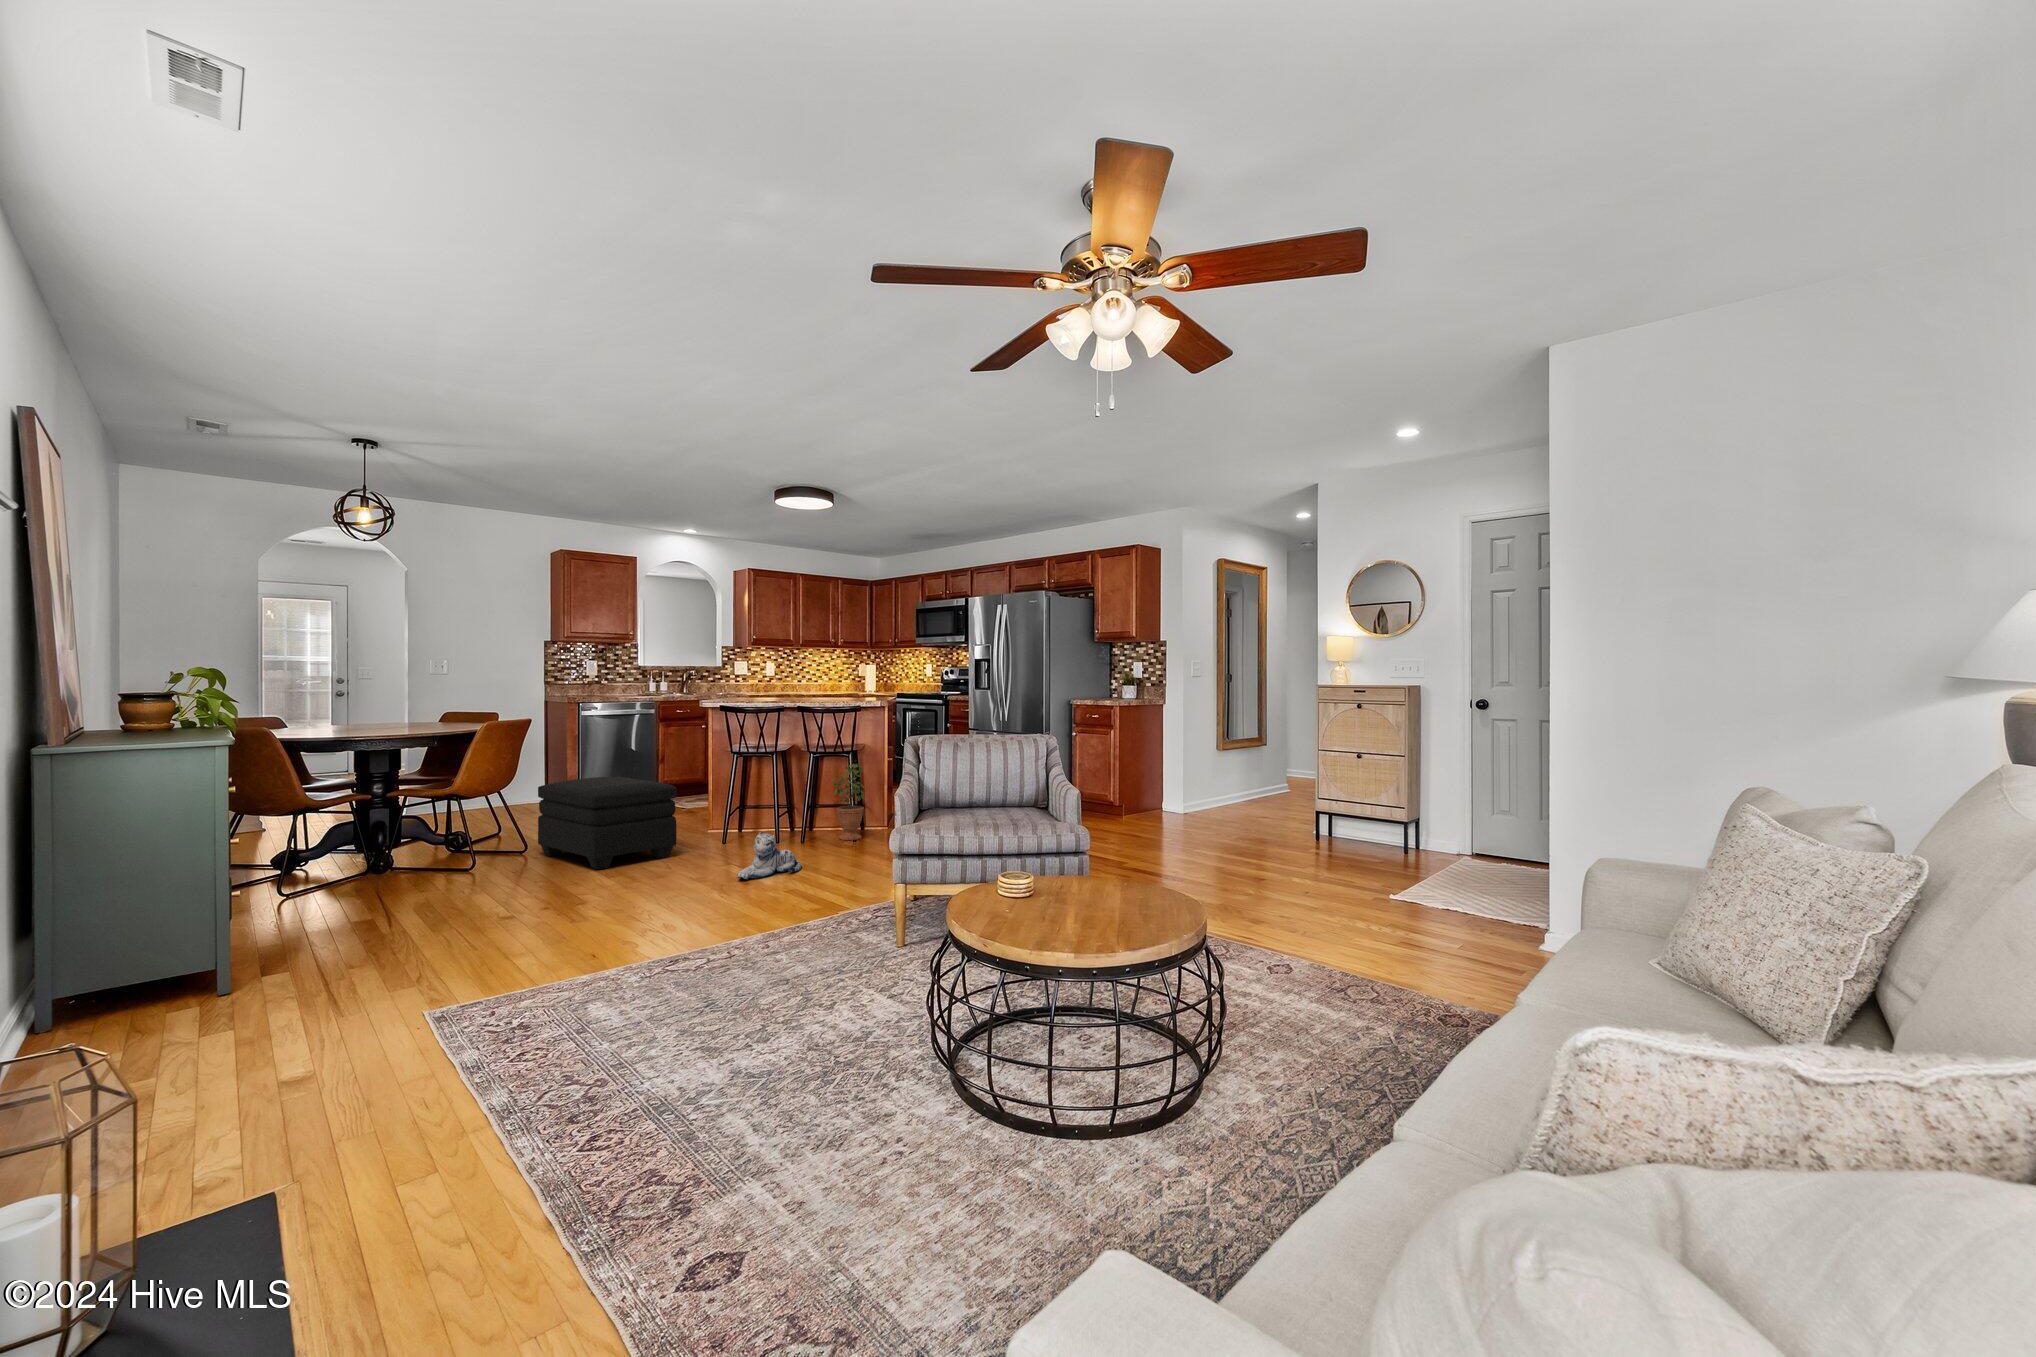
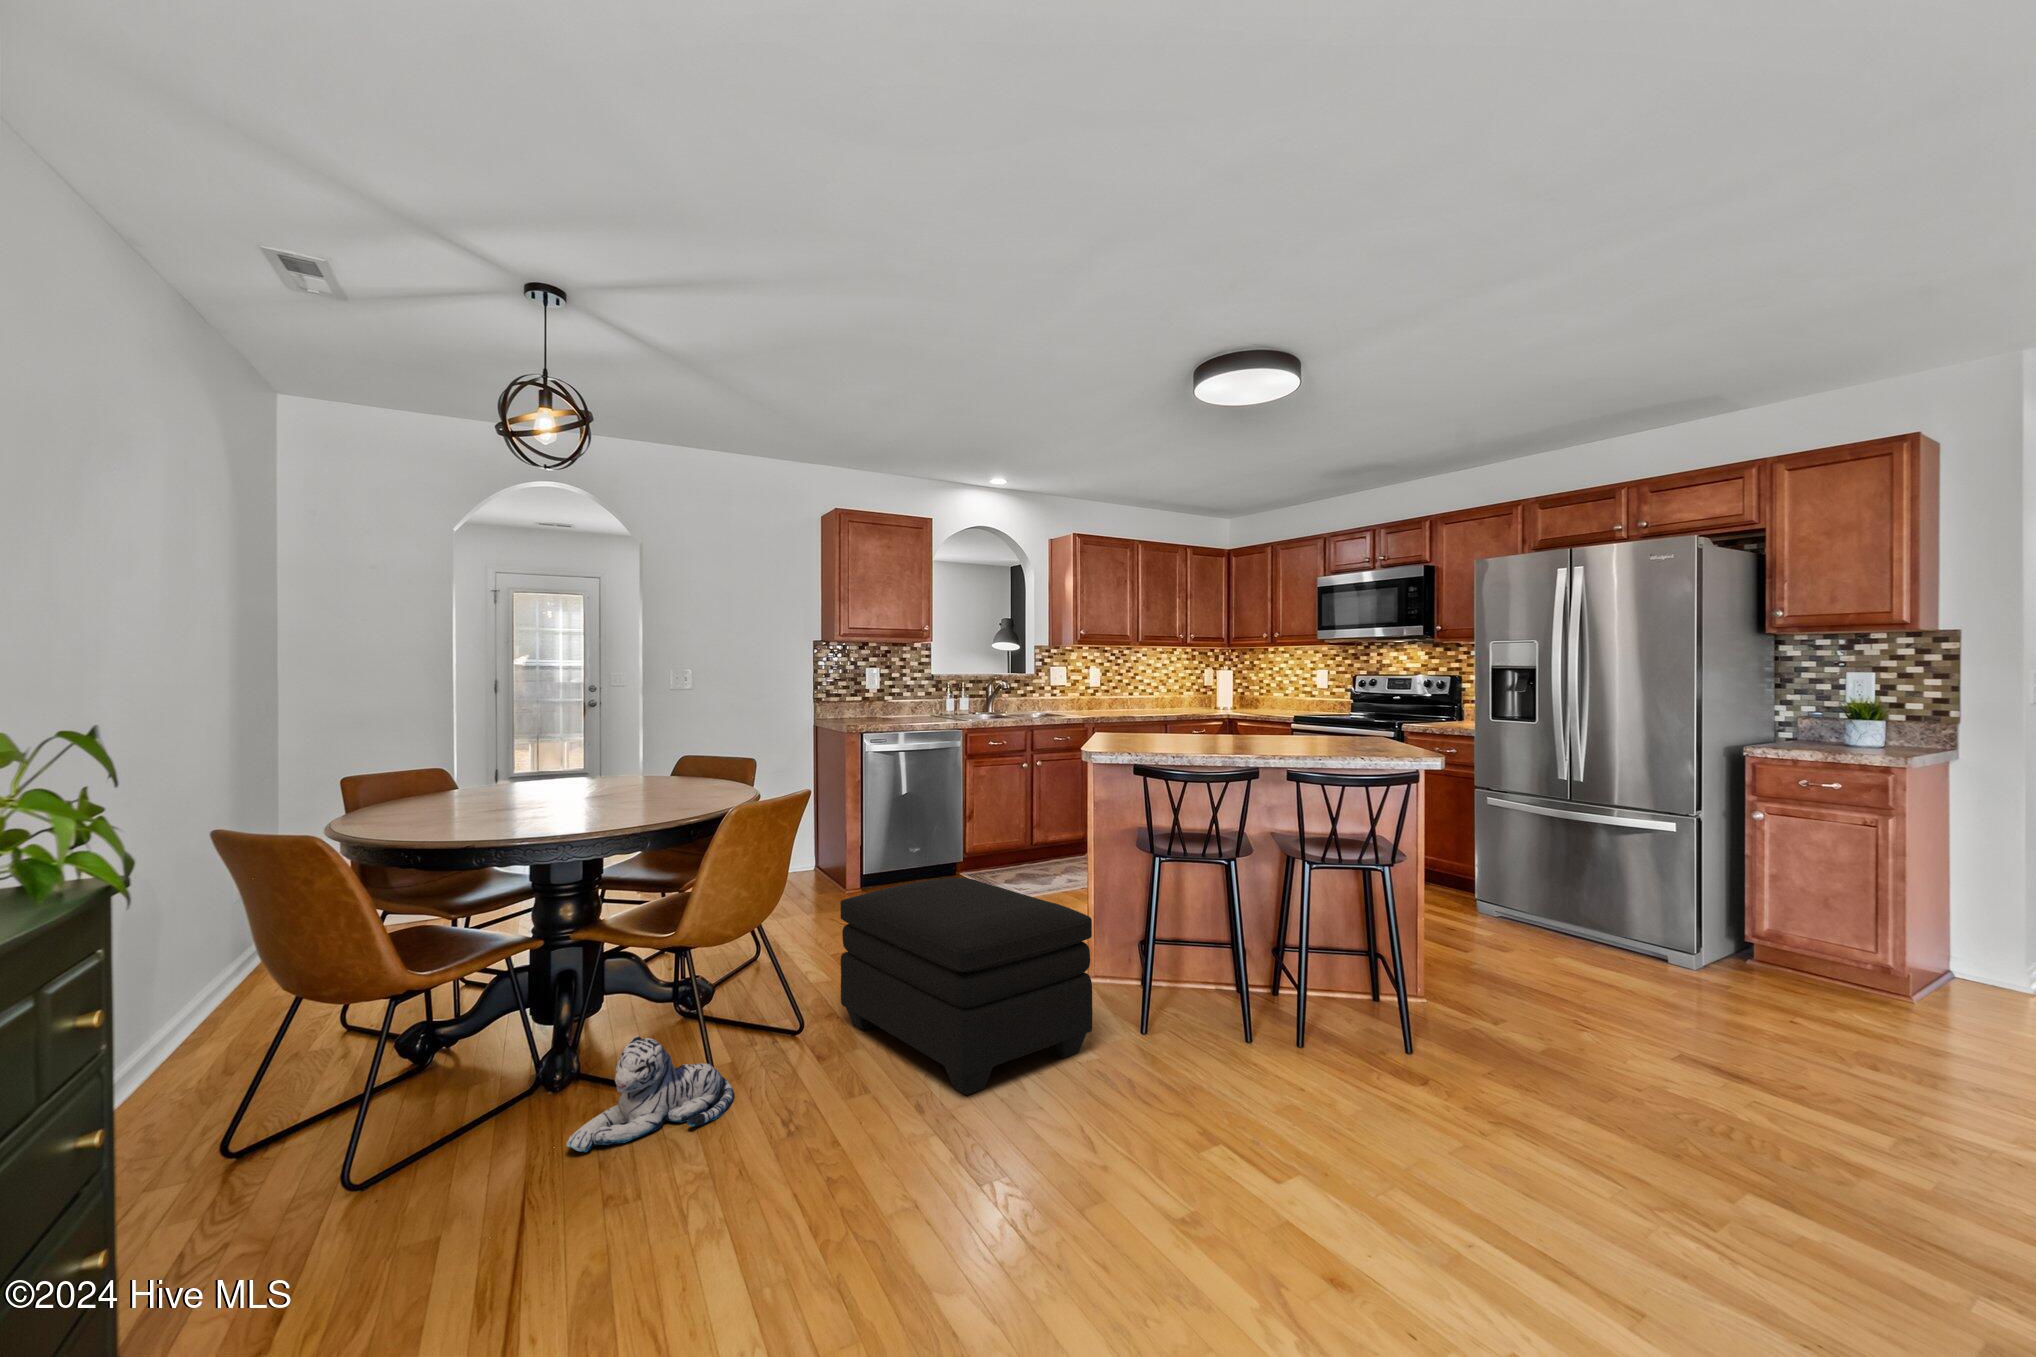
potted plant: present [832,763,865,840] -> none [1343,857,1412,1016]
plush toy: present [737,832,802,879] -> present [566,1036,735,1152]

